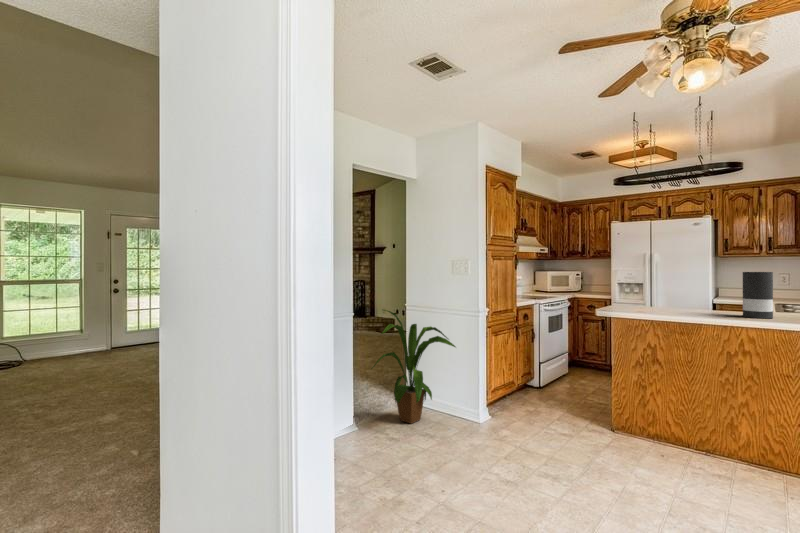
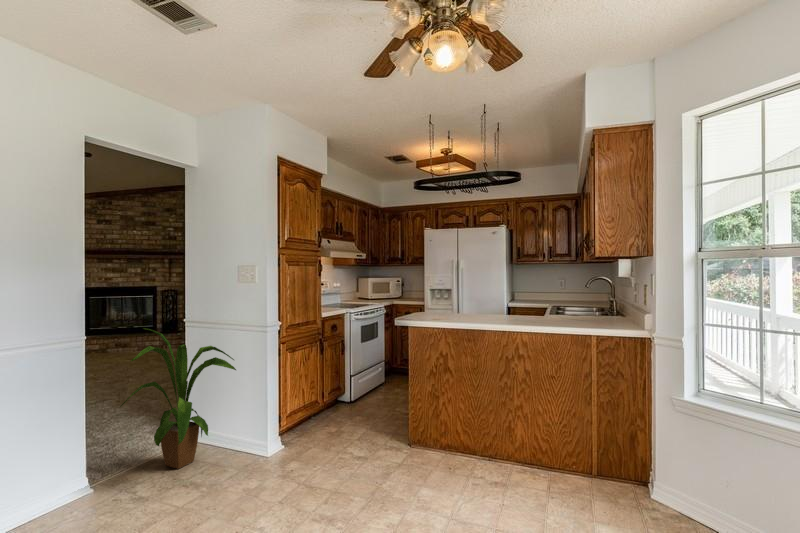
vase: present [743,272,773,318] -> none [520,278,543,322]

